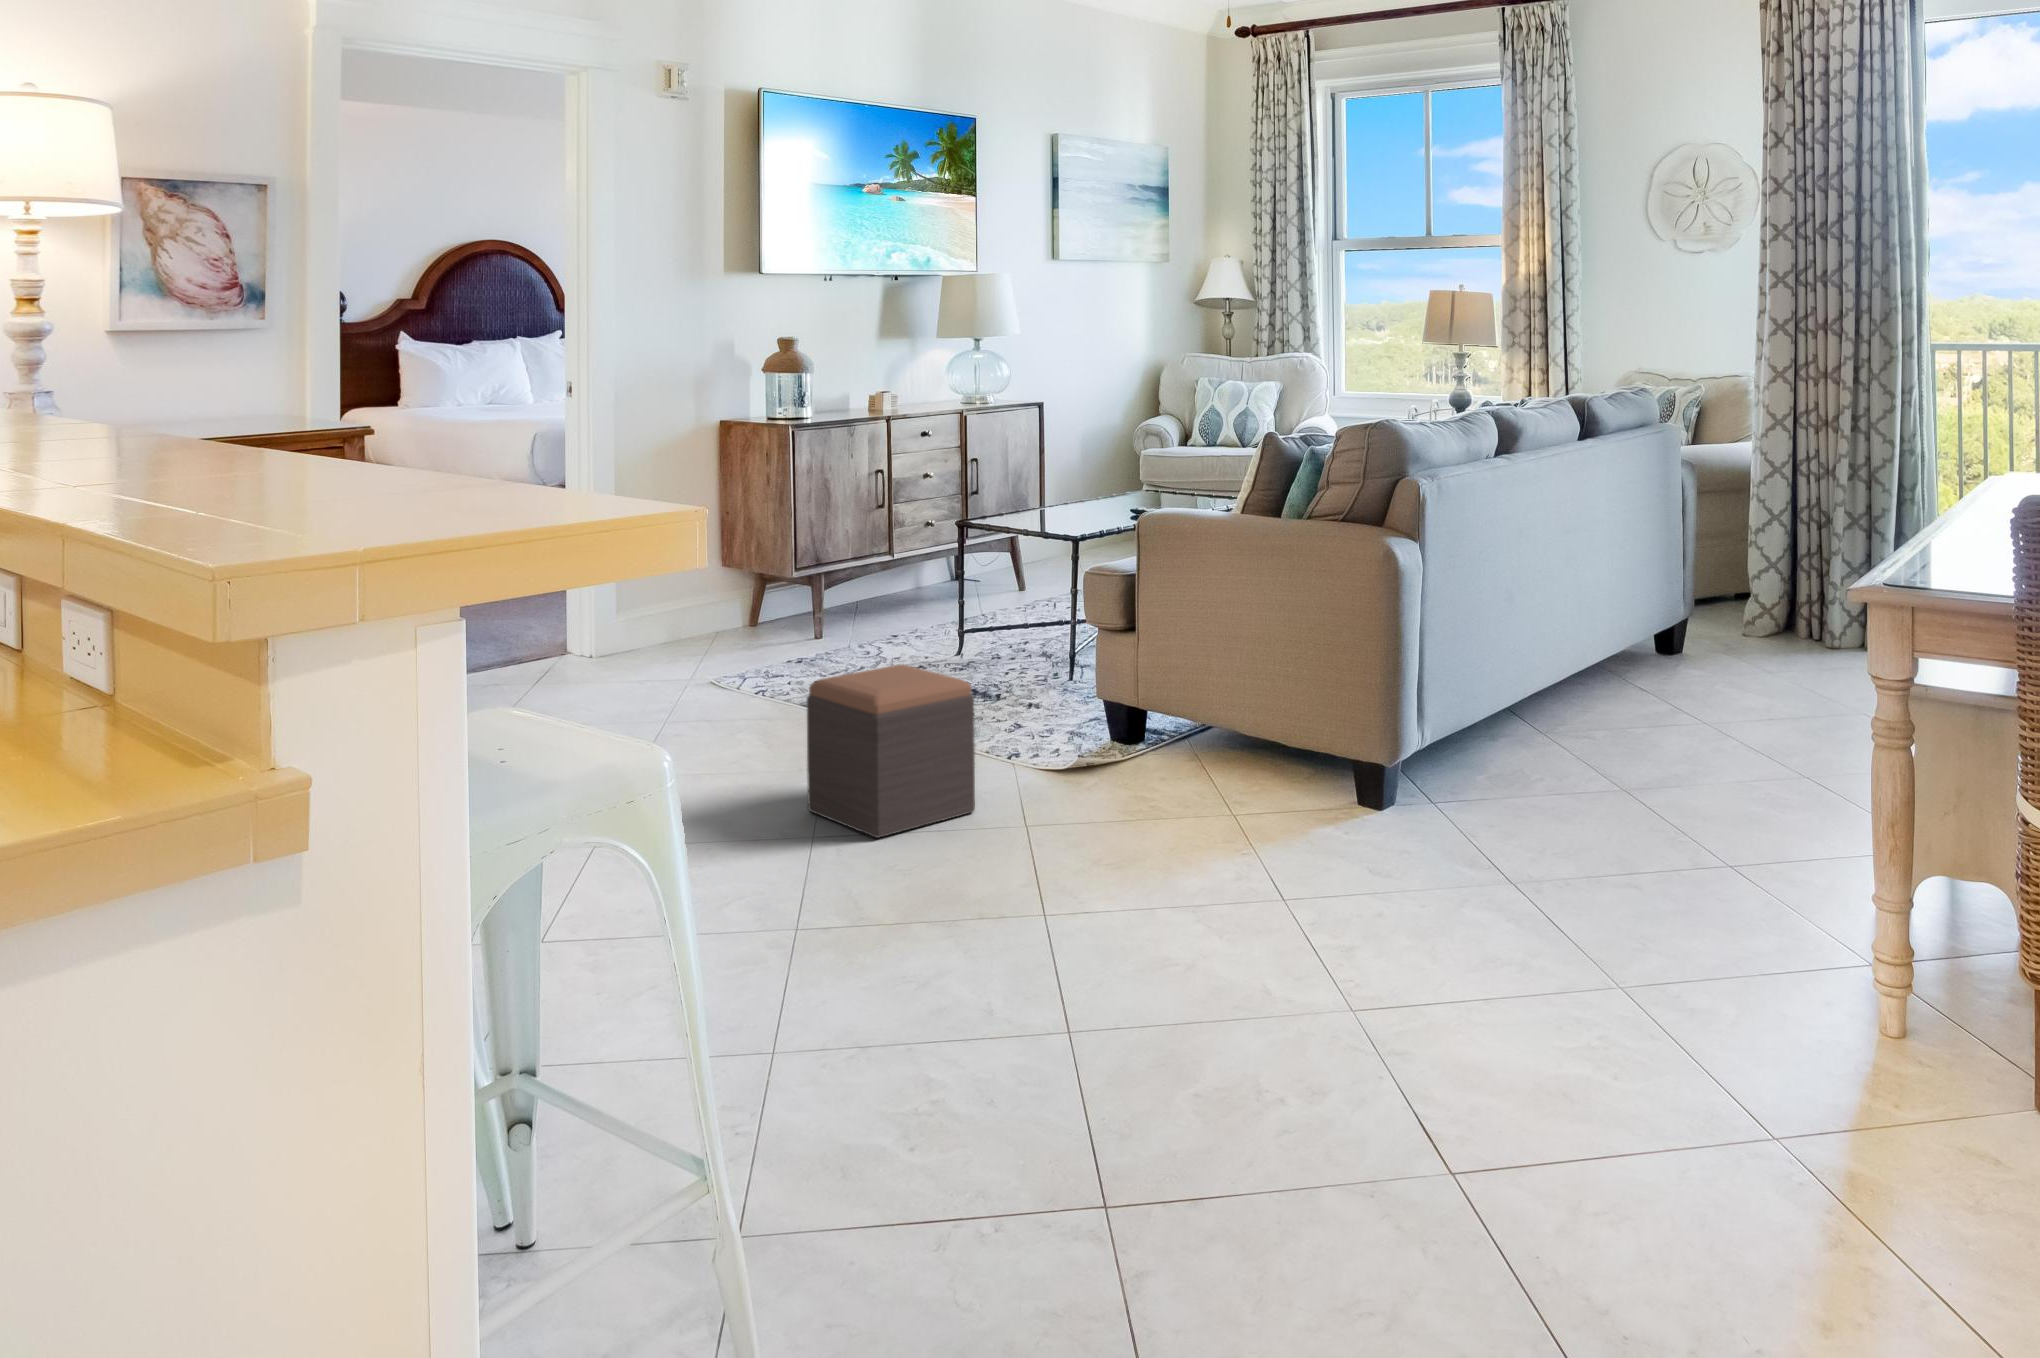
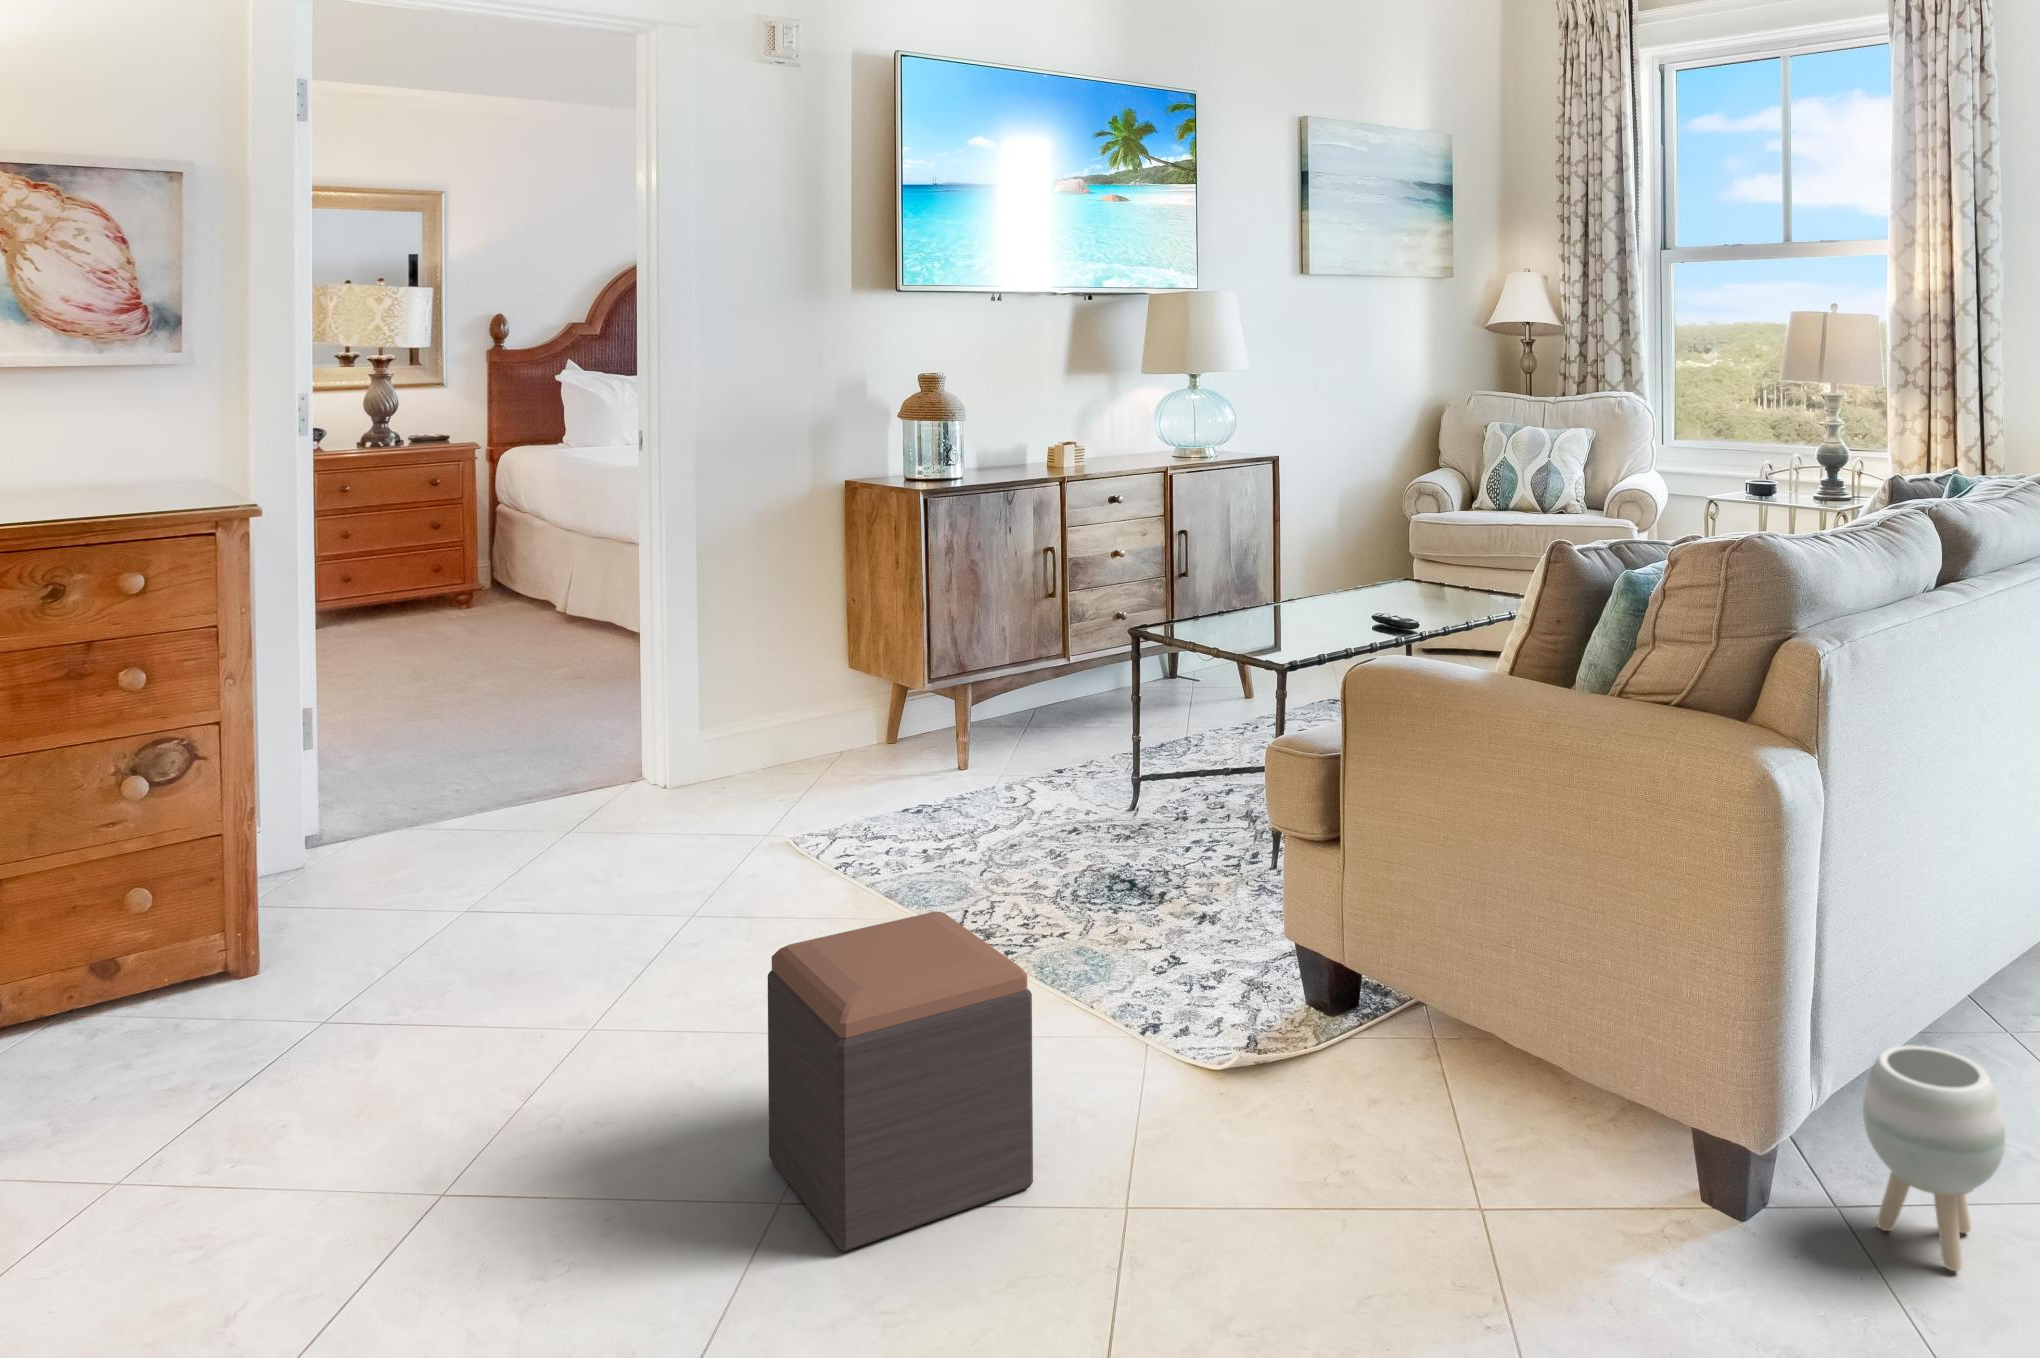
planter: none [1444,700,1515,810] -> present [1863,1045,2005,1271]

